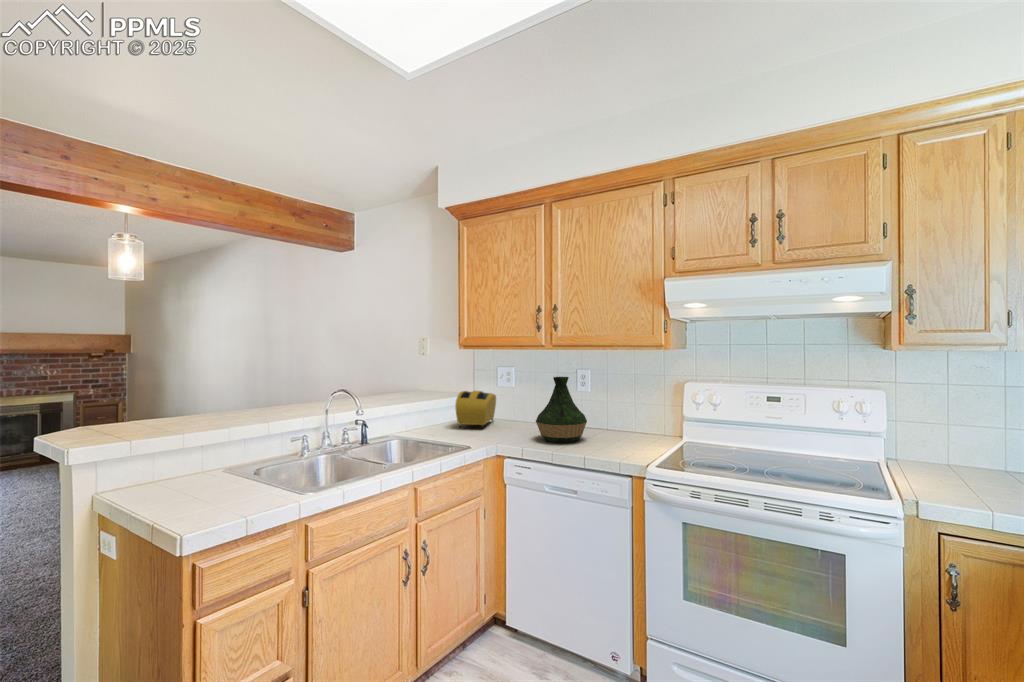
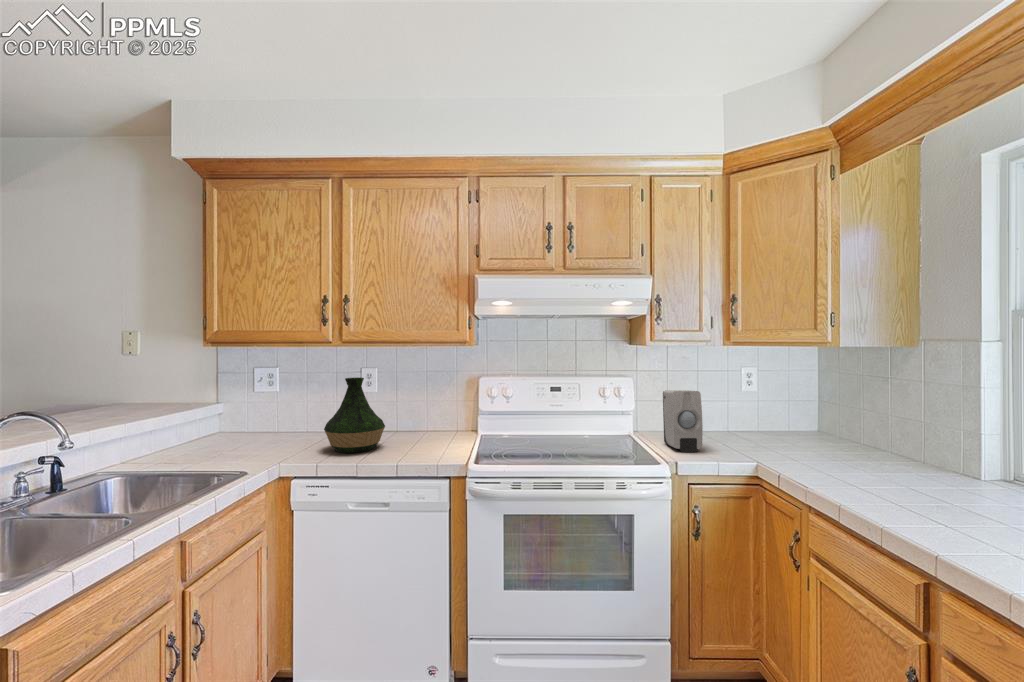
toaster: present [456,391,496,428] -> none [201,400,255,452]
soap dispenser: none [924,409,984,496] -> present [663,390,703,452]

